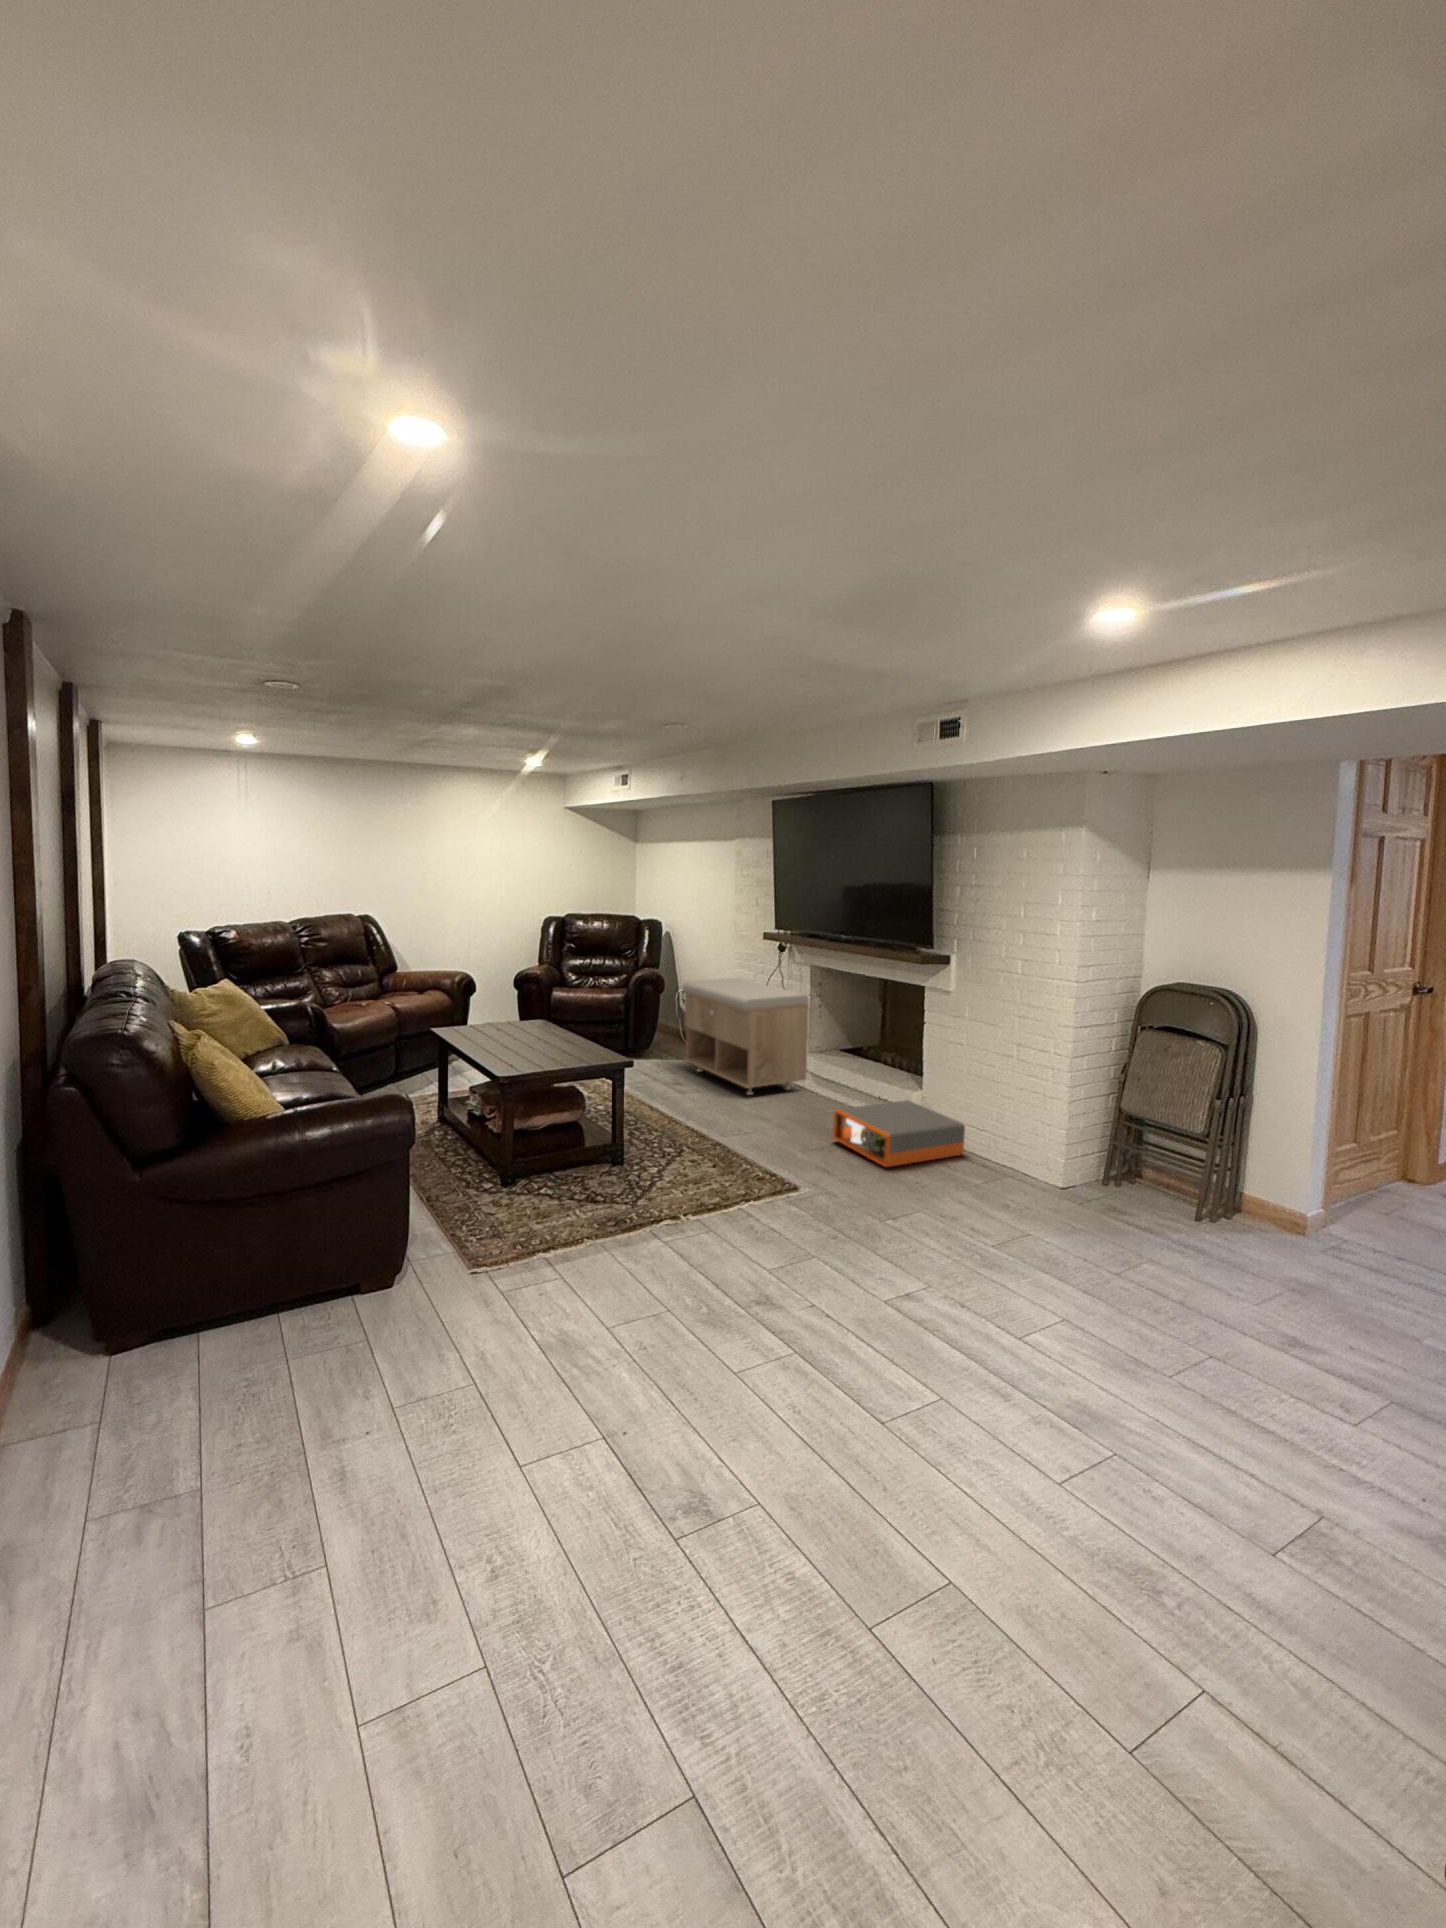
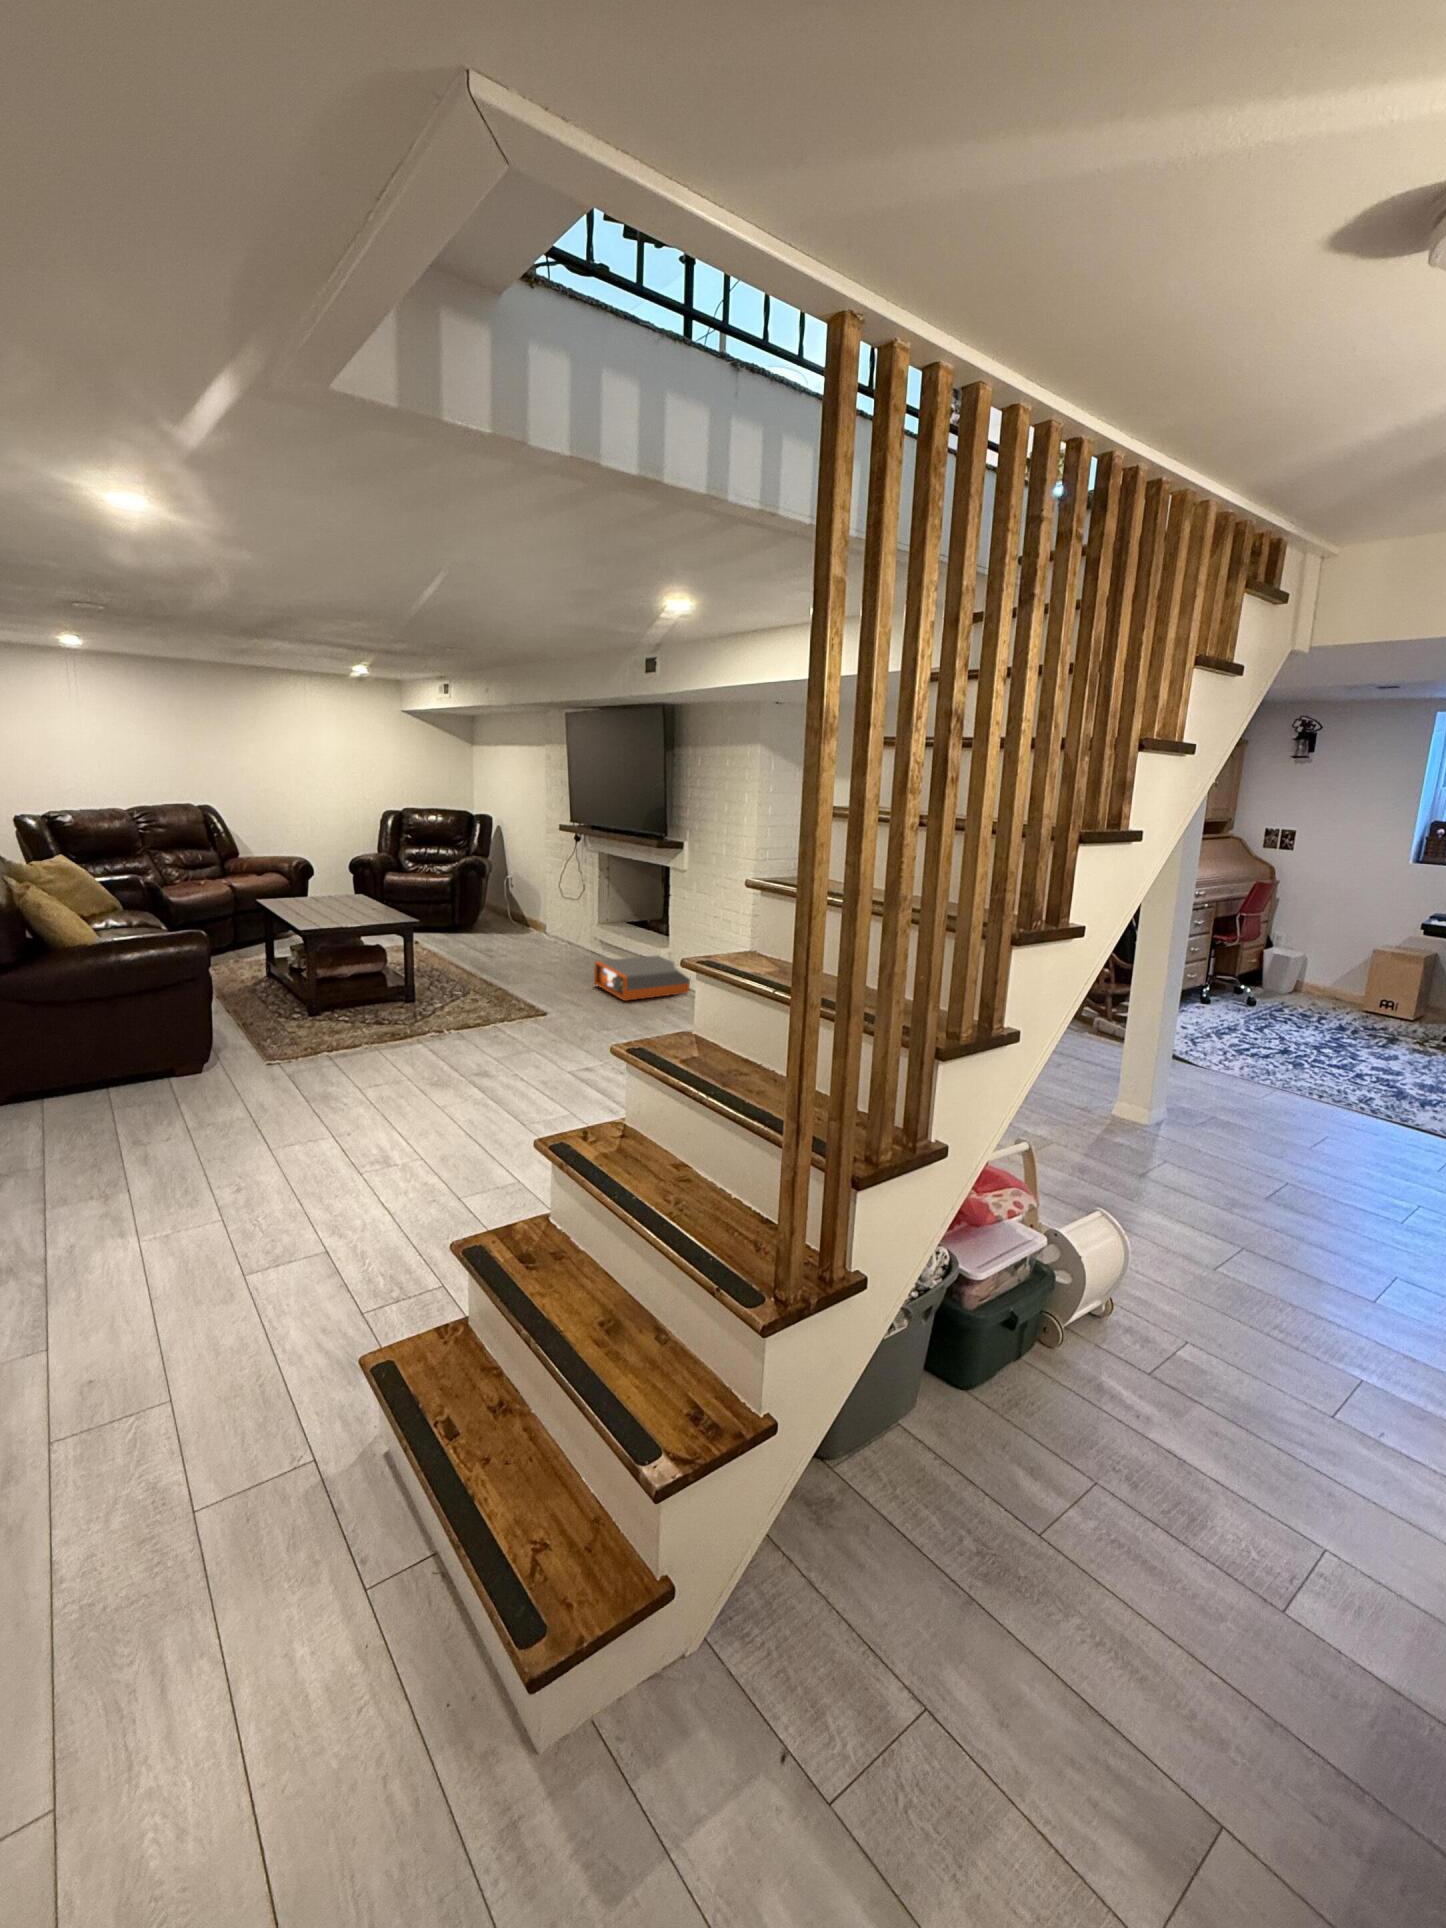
storage bench: present [682,978,809,1095] -> none [496,864,596,957]

